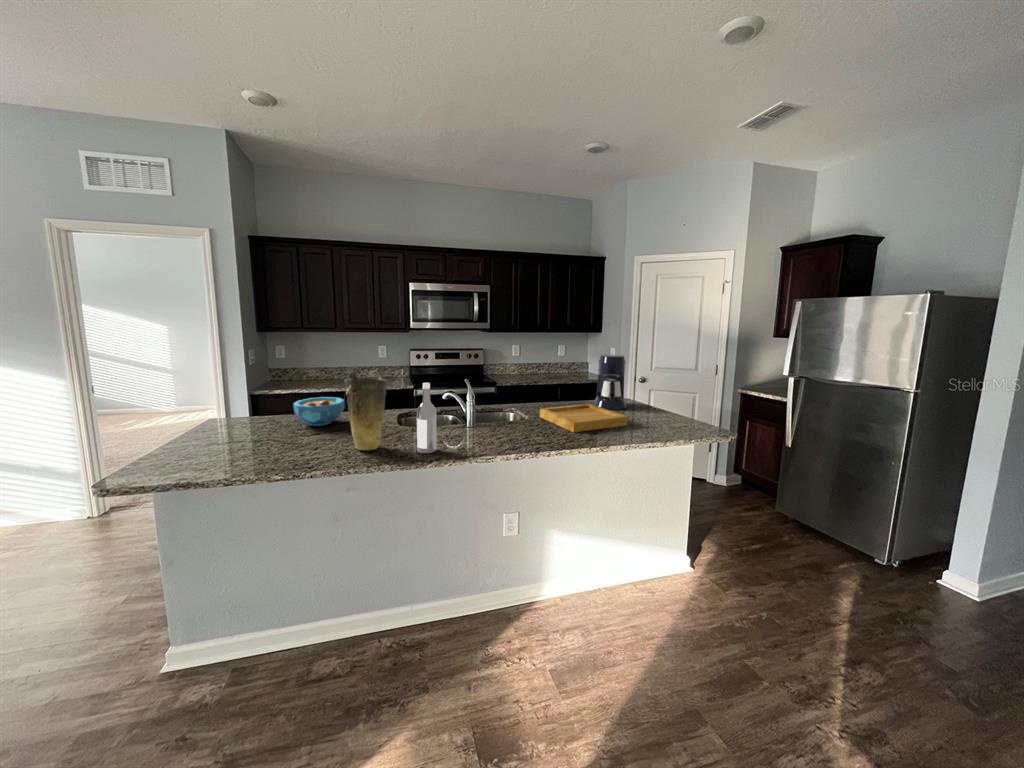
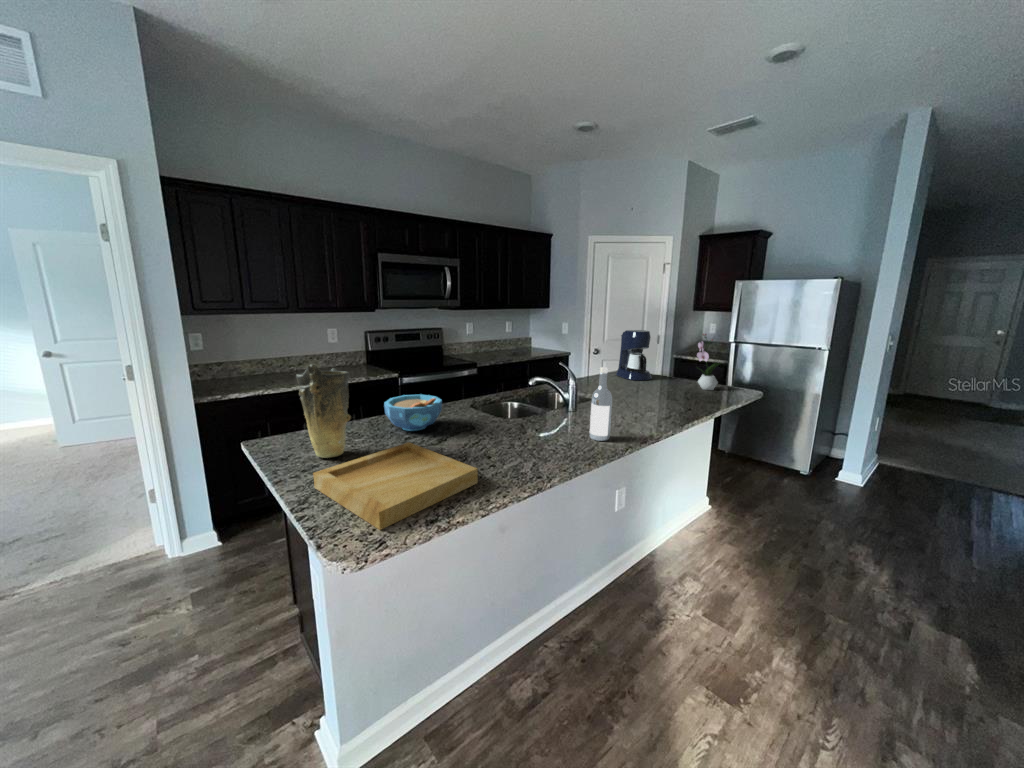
flower arrangement: none [651,361,677,427] -> present [697,334,720,390]
vase: present [345,372,387,451] -> present [296,365,351,458]
tray: present [540,404,628,432] -> present [313,442,478,530]

